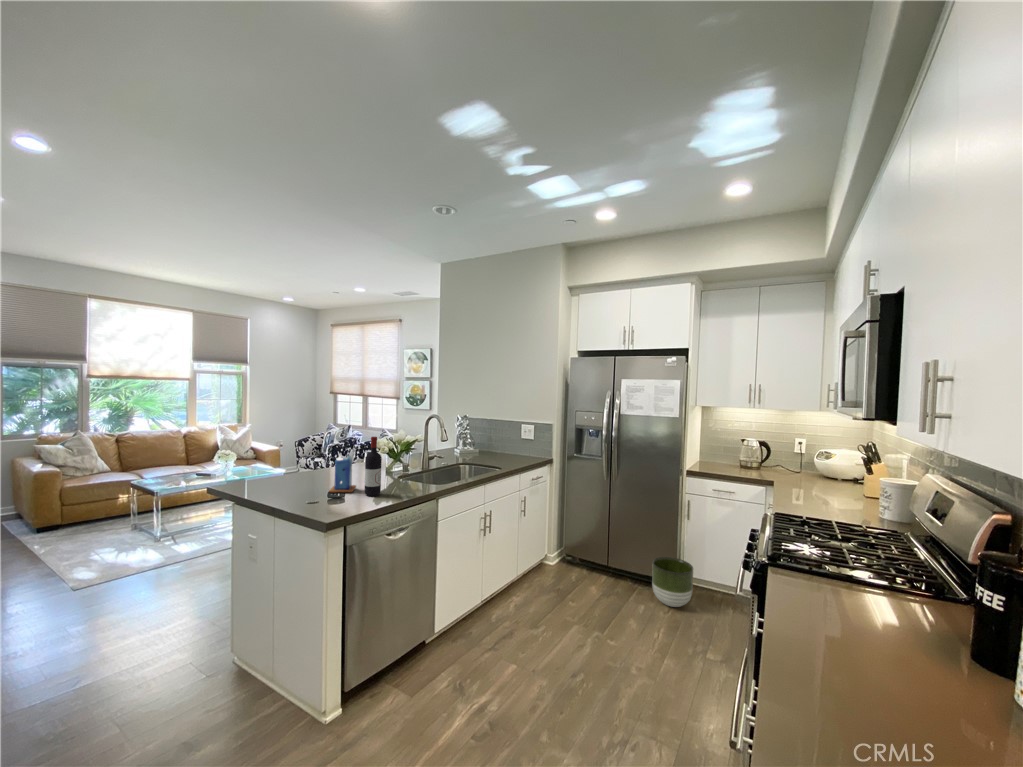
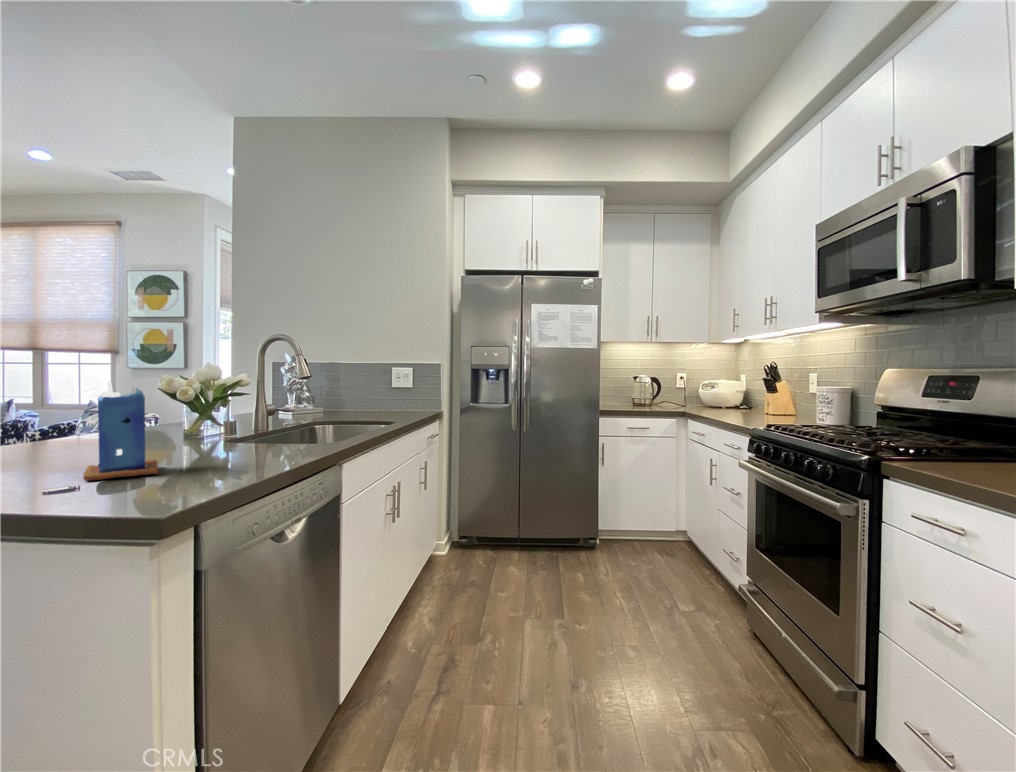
wine bottle: present [365,437,382,496] -> none [197,337,240,475]
planter: present [652,557,693,607] -> none [580,511,626,566]

